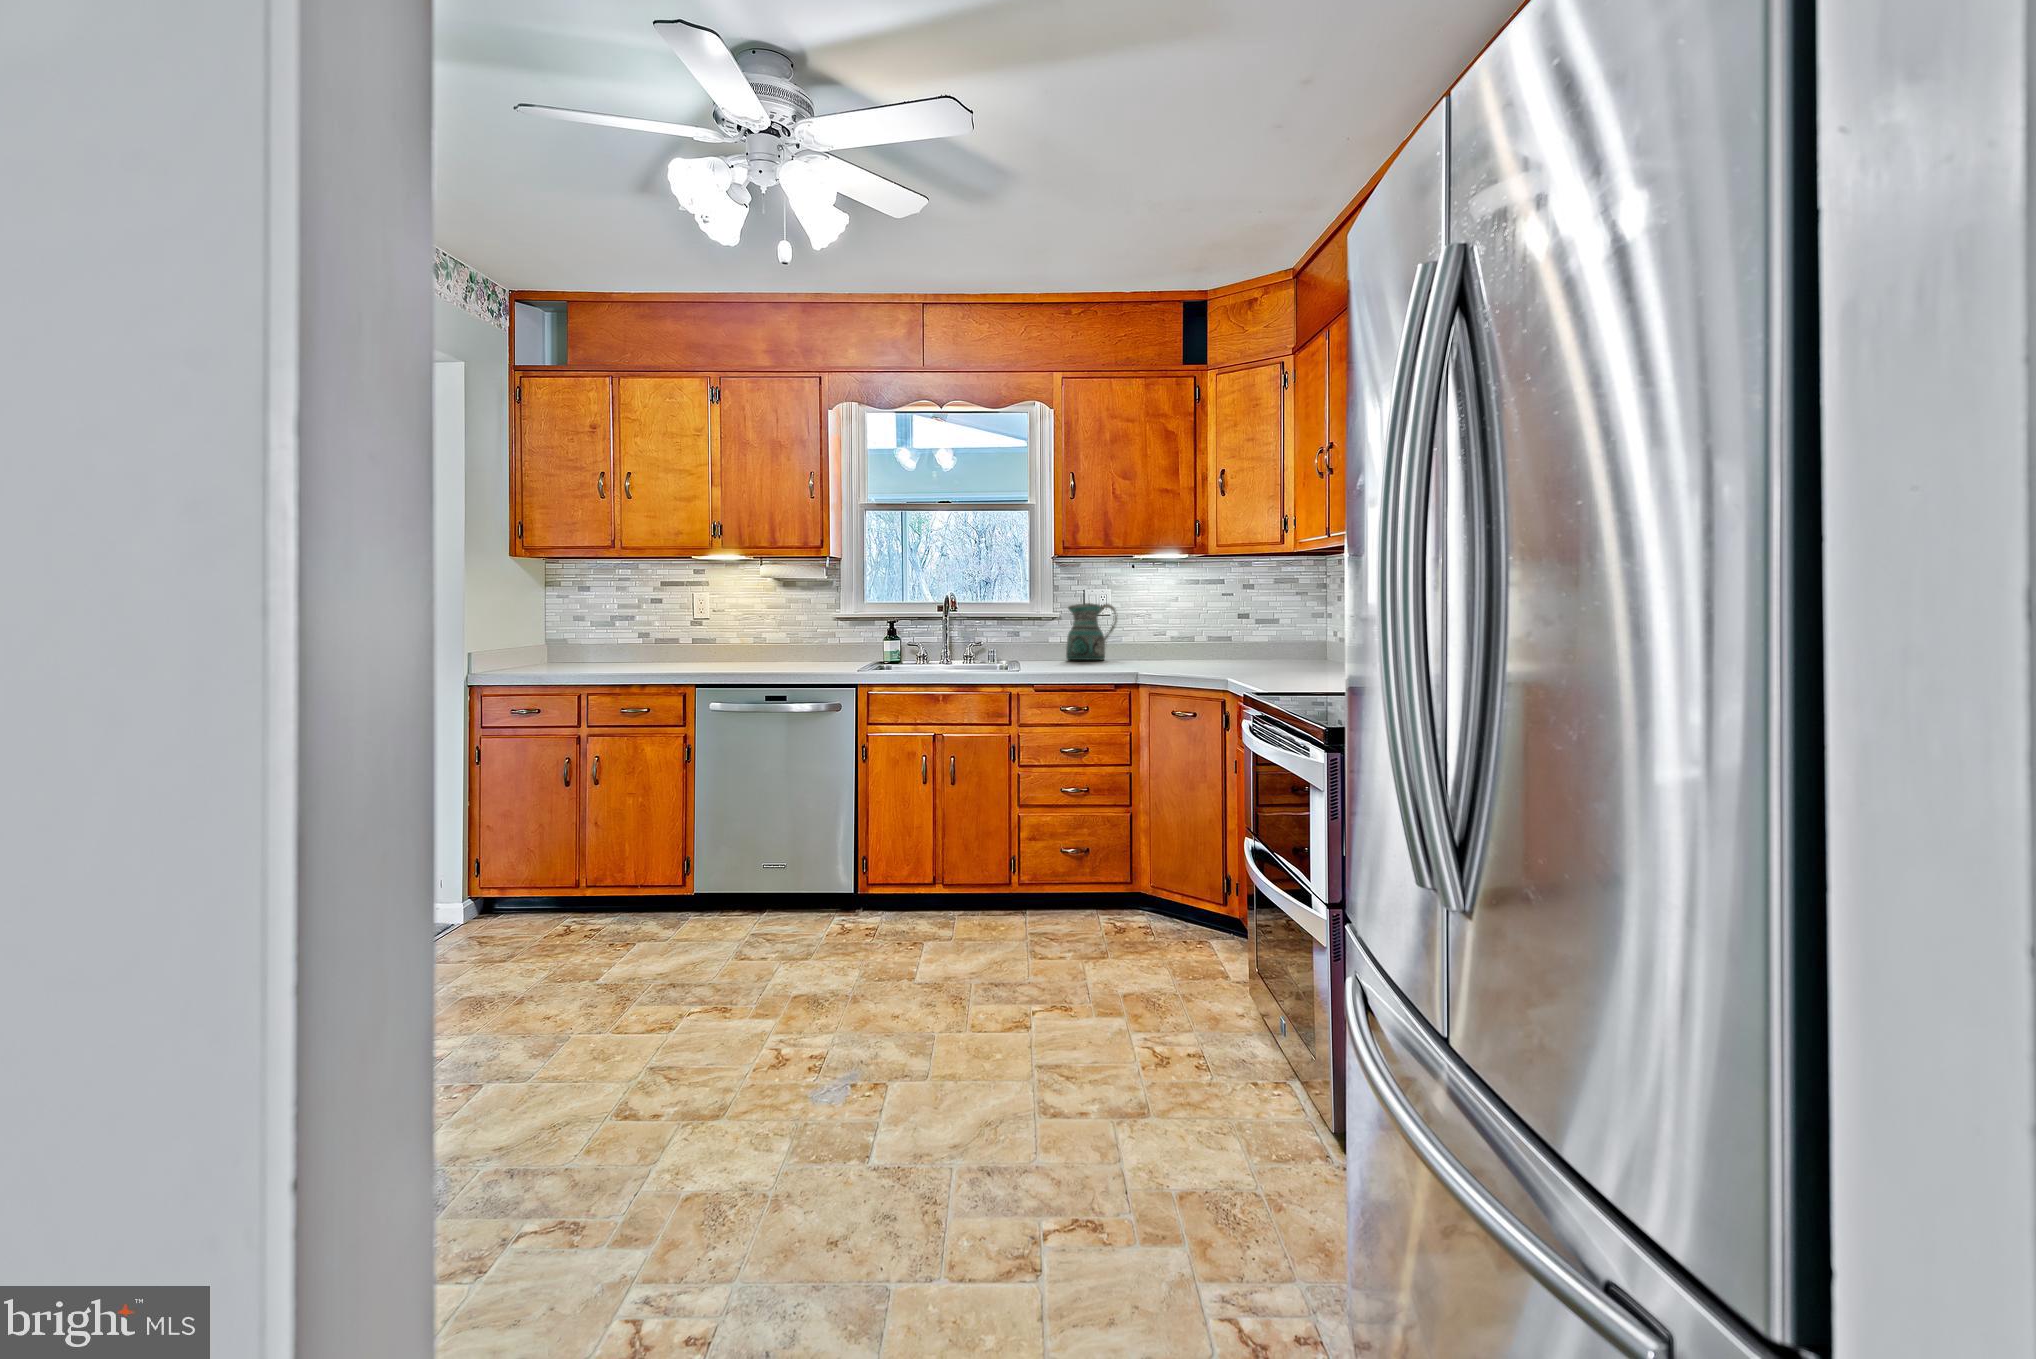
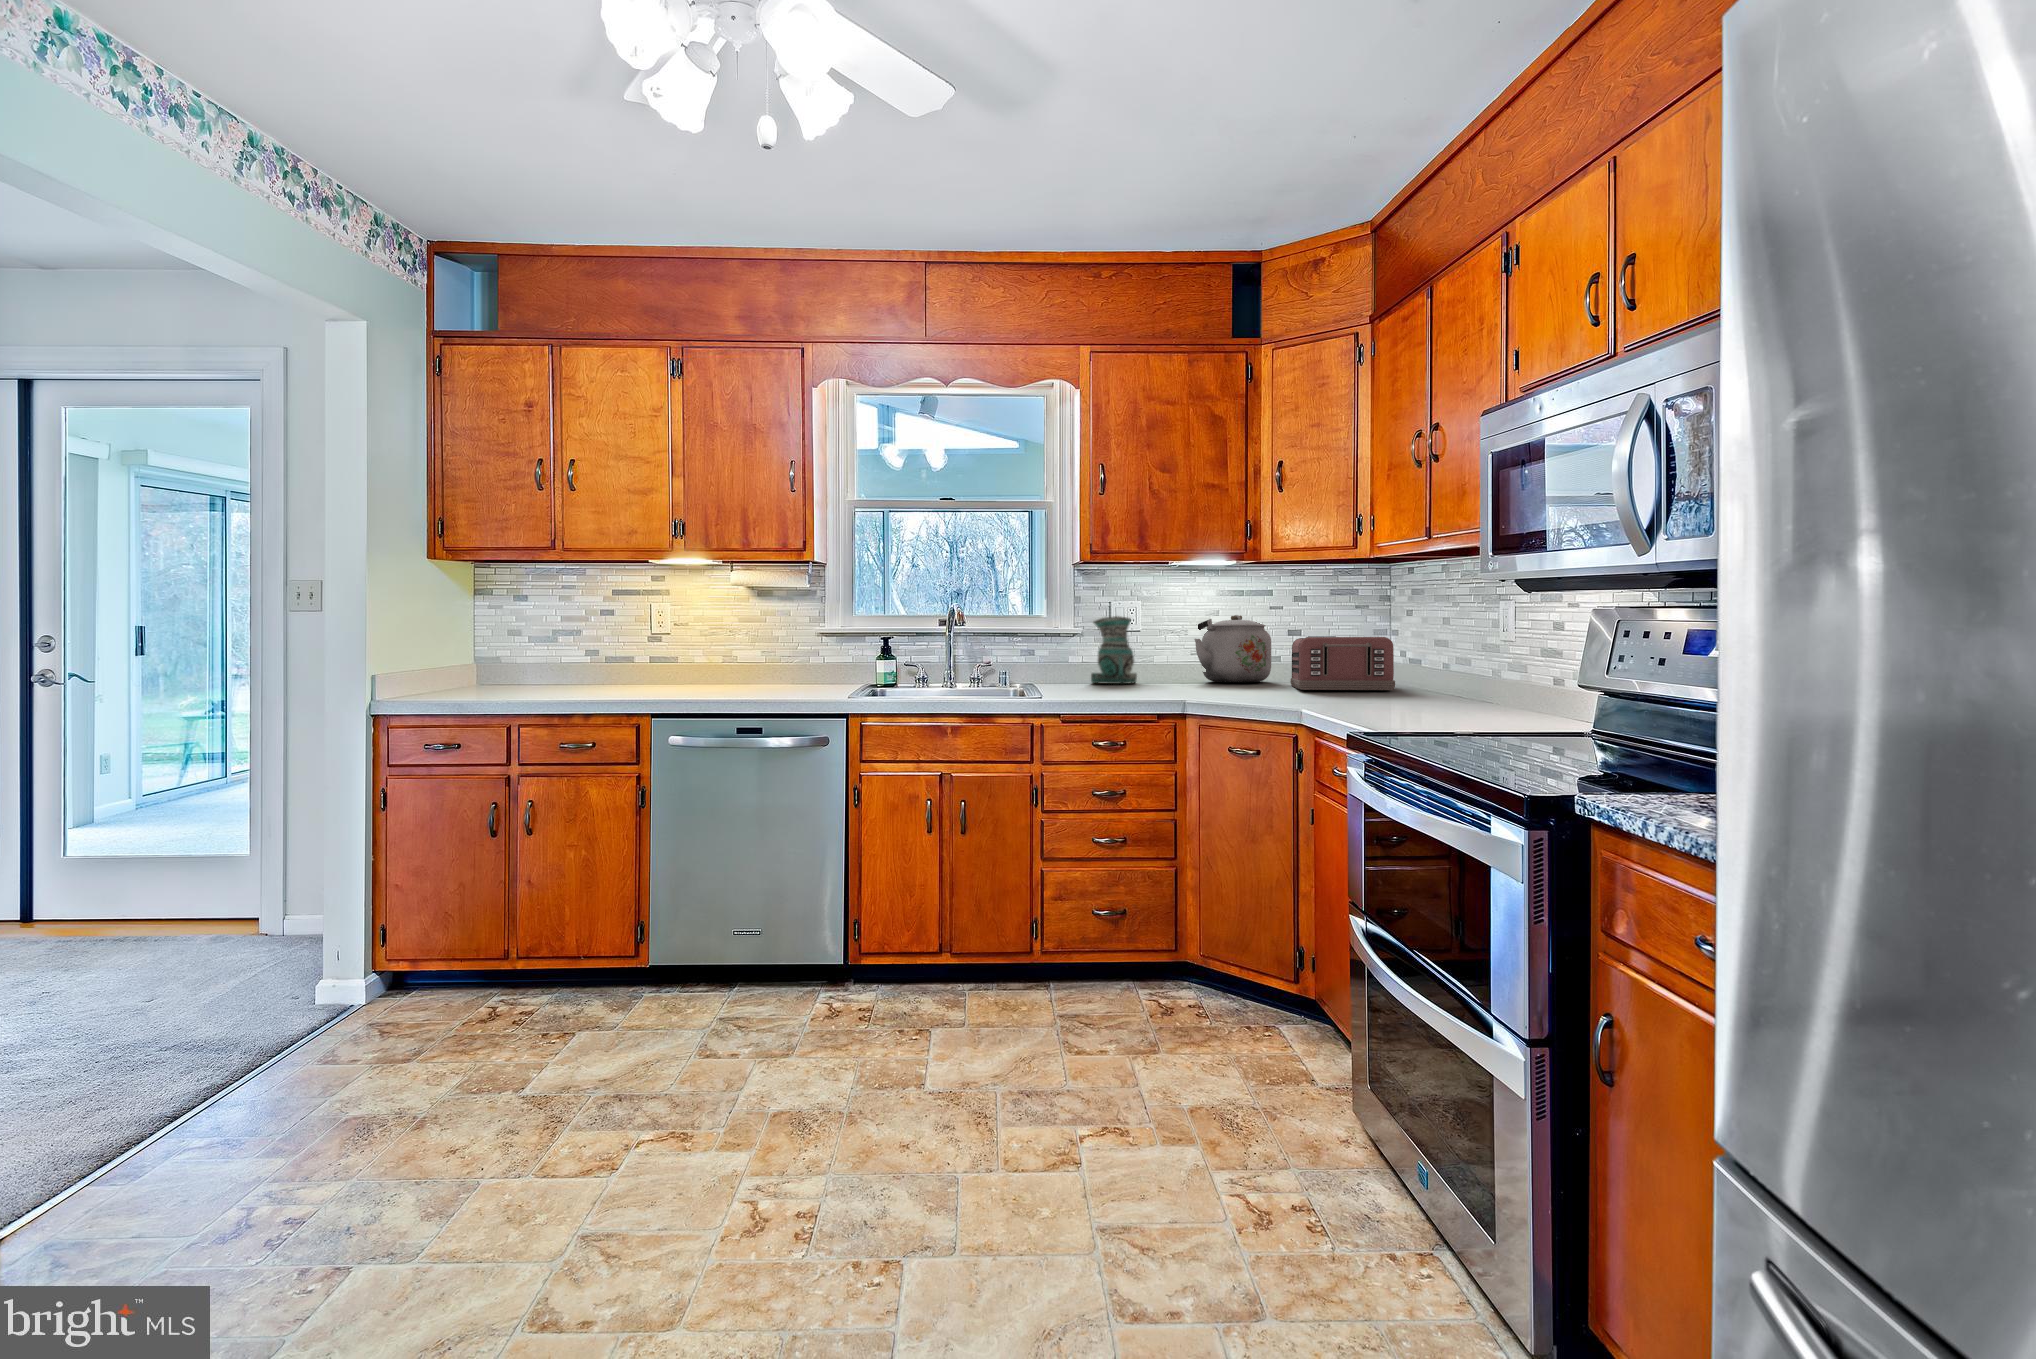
kettle: none [1151,602,1219,659] -> present [1194,615,1271,683]
toaster: none [1233,619,1316,664] -> present [1290,637,1395,690]

